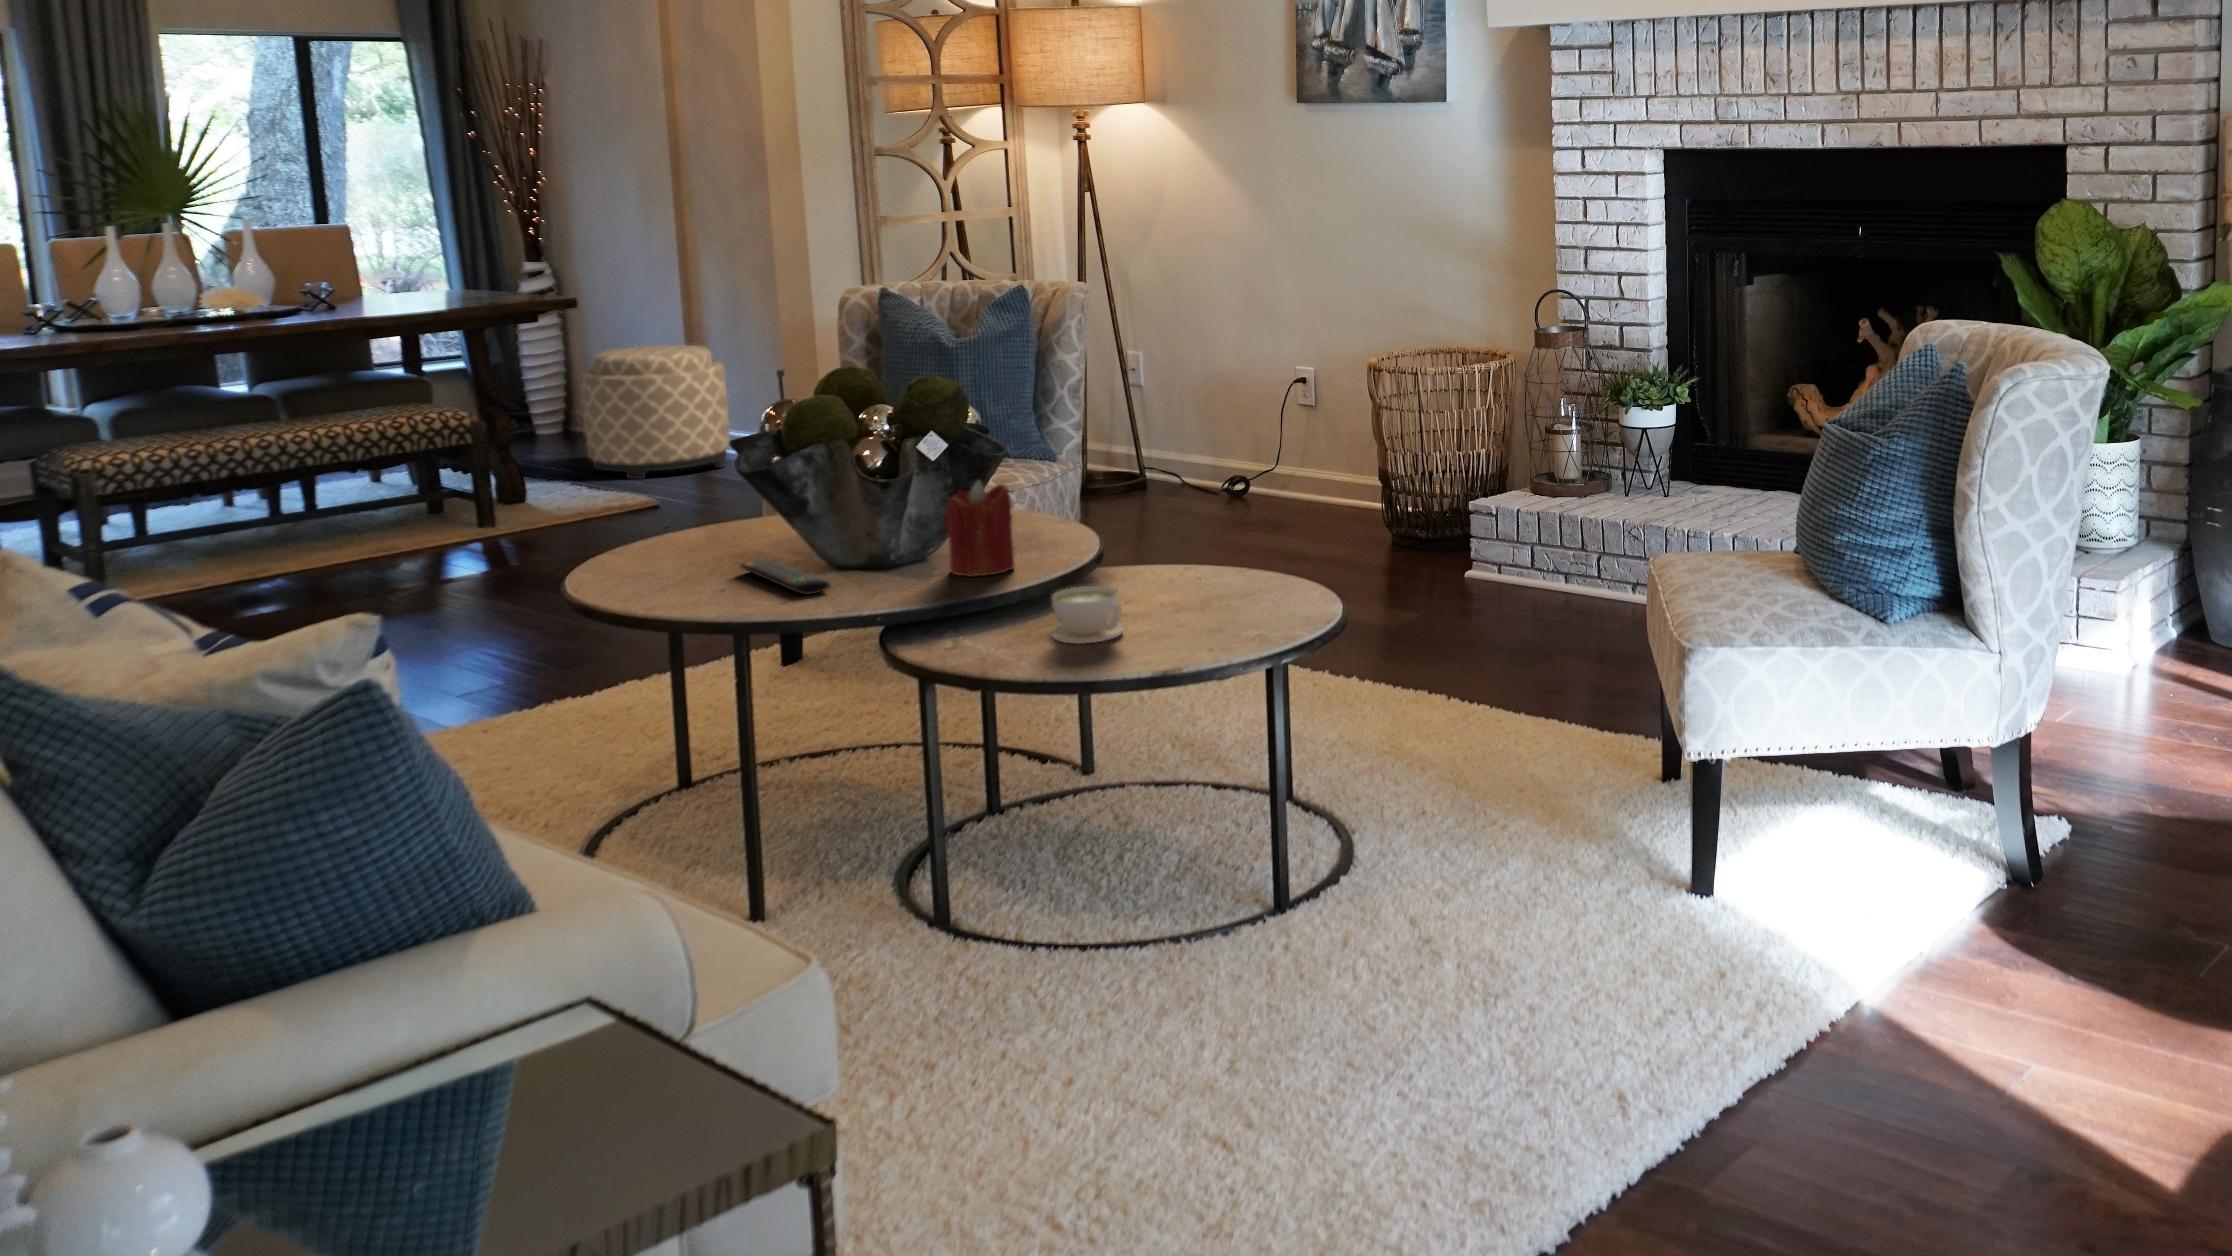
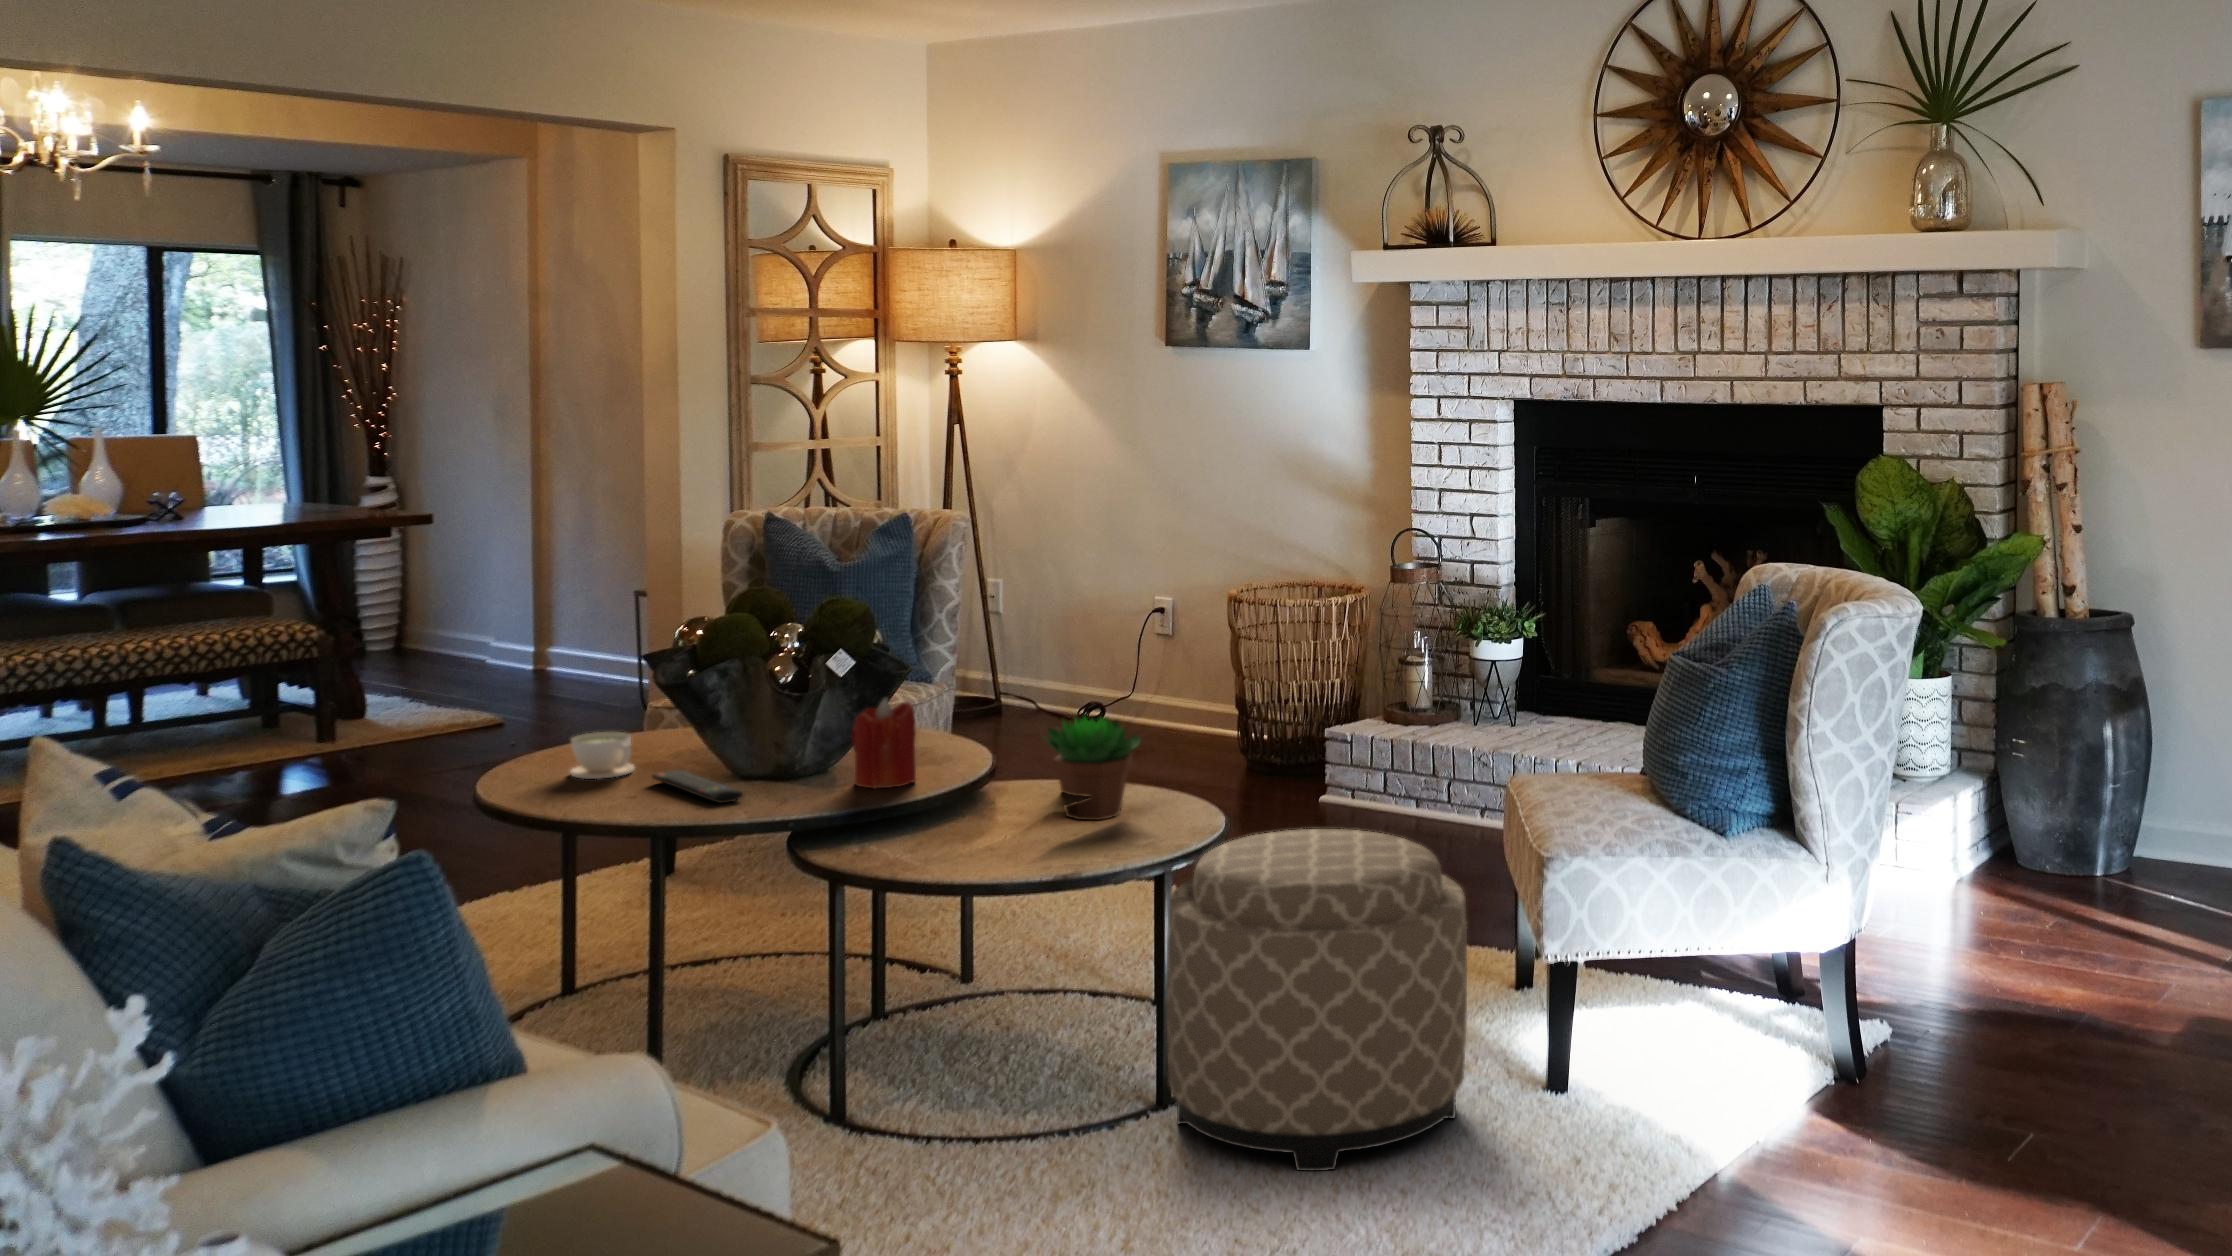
ottoman: present [581,345,730,479] -> present [1166,829,1467,1171]
succulent plant: none [1140,496,1252,609] -> present [1044,717,1141,820]
coffee cup: present [1052,586,1123,644] -> present [570,732,634,779]

